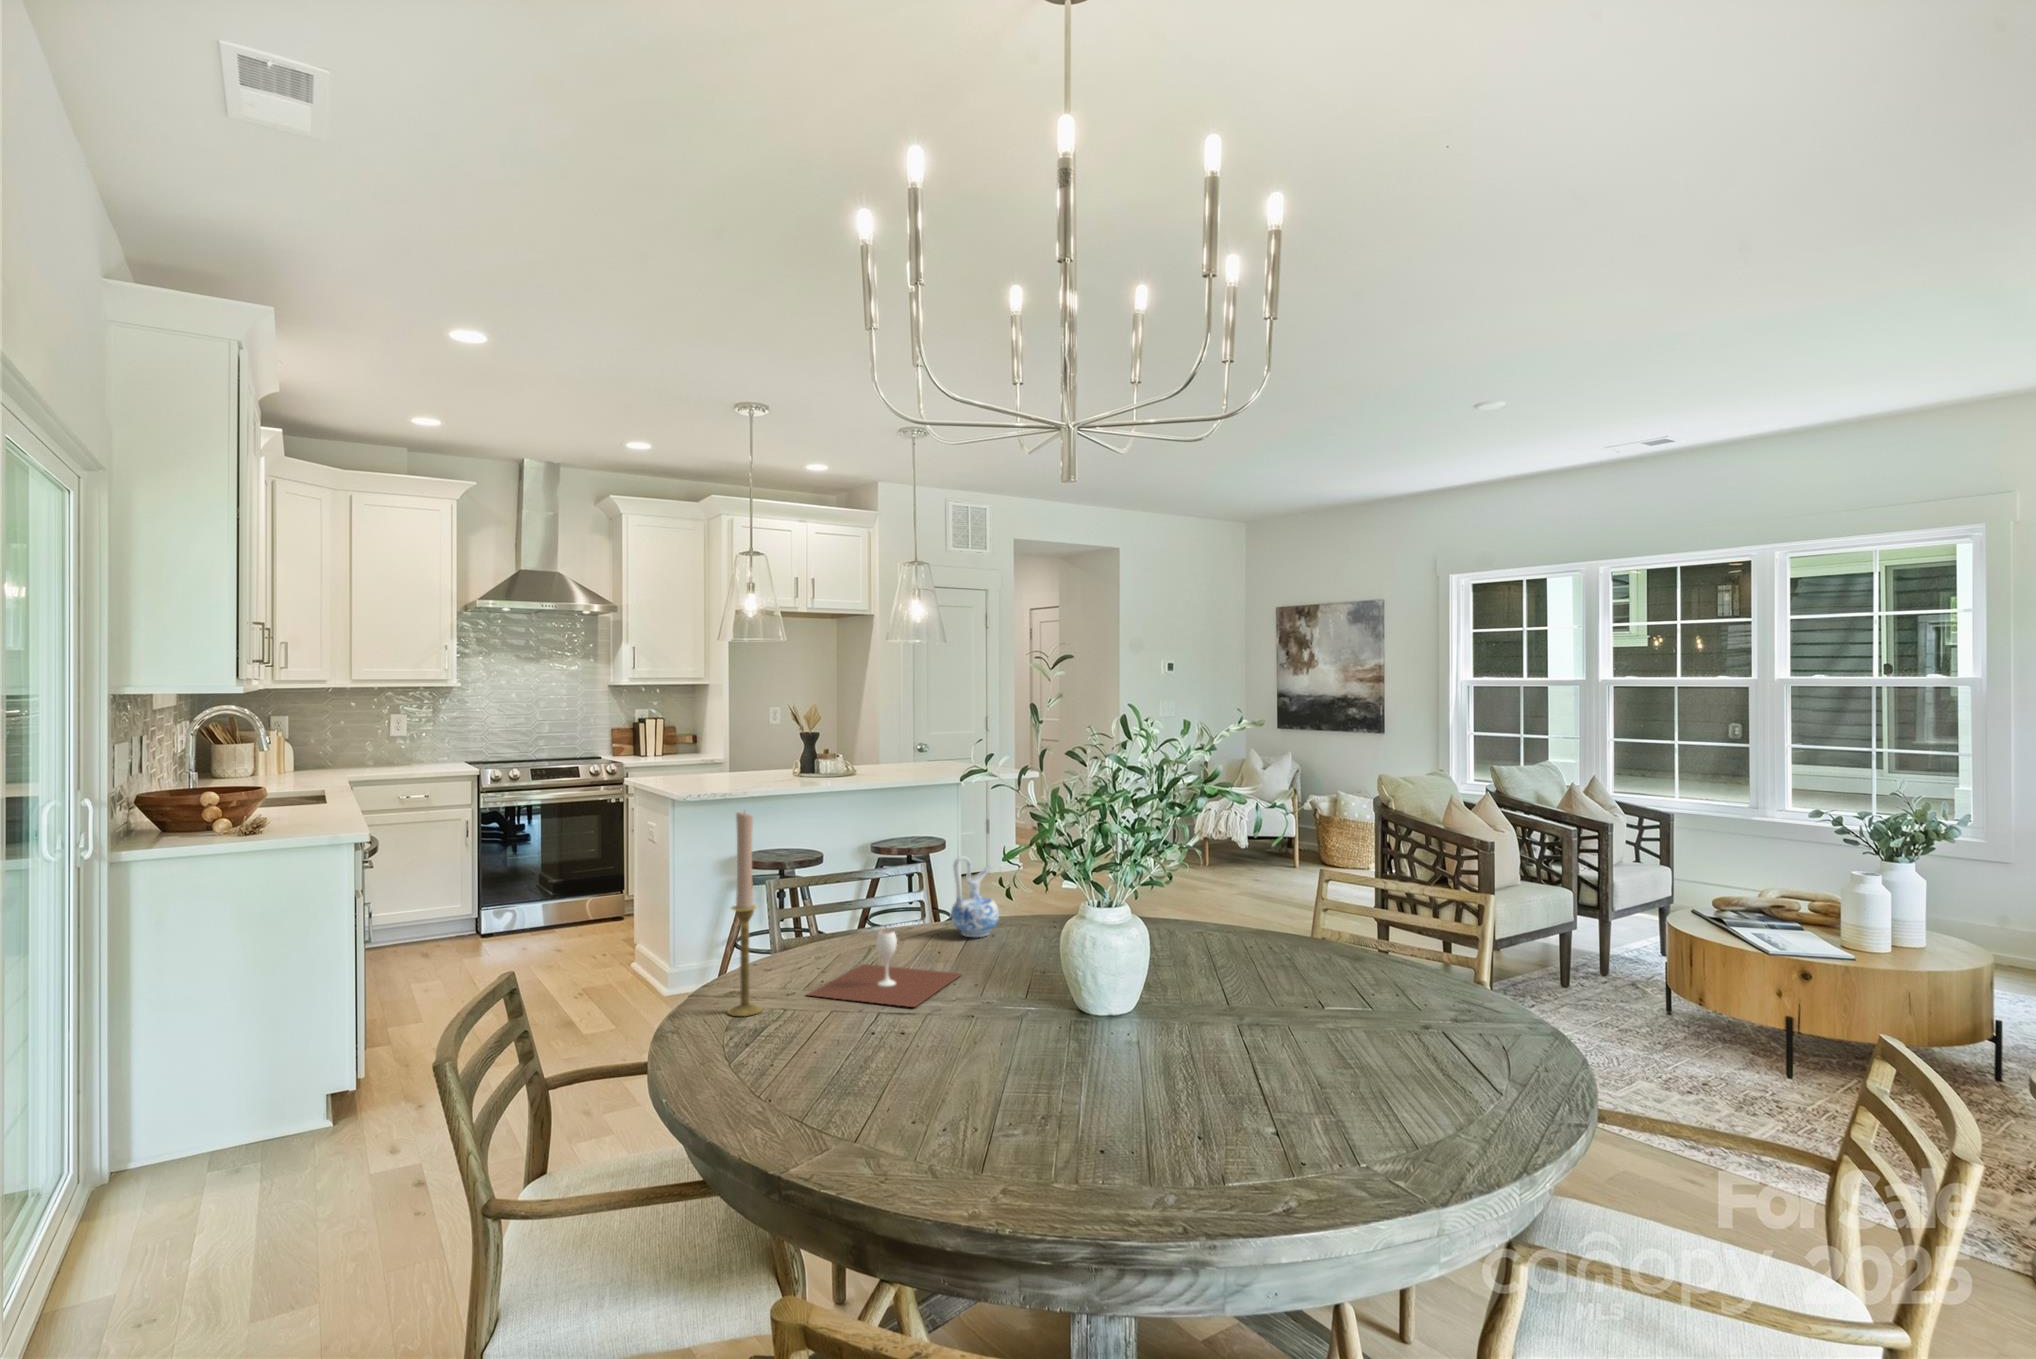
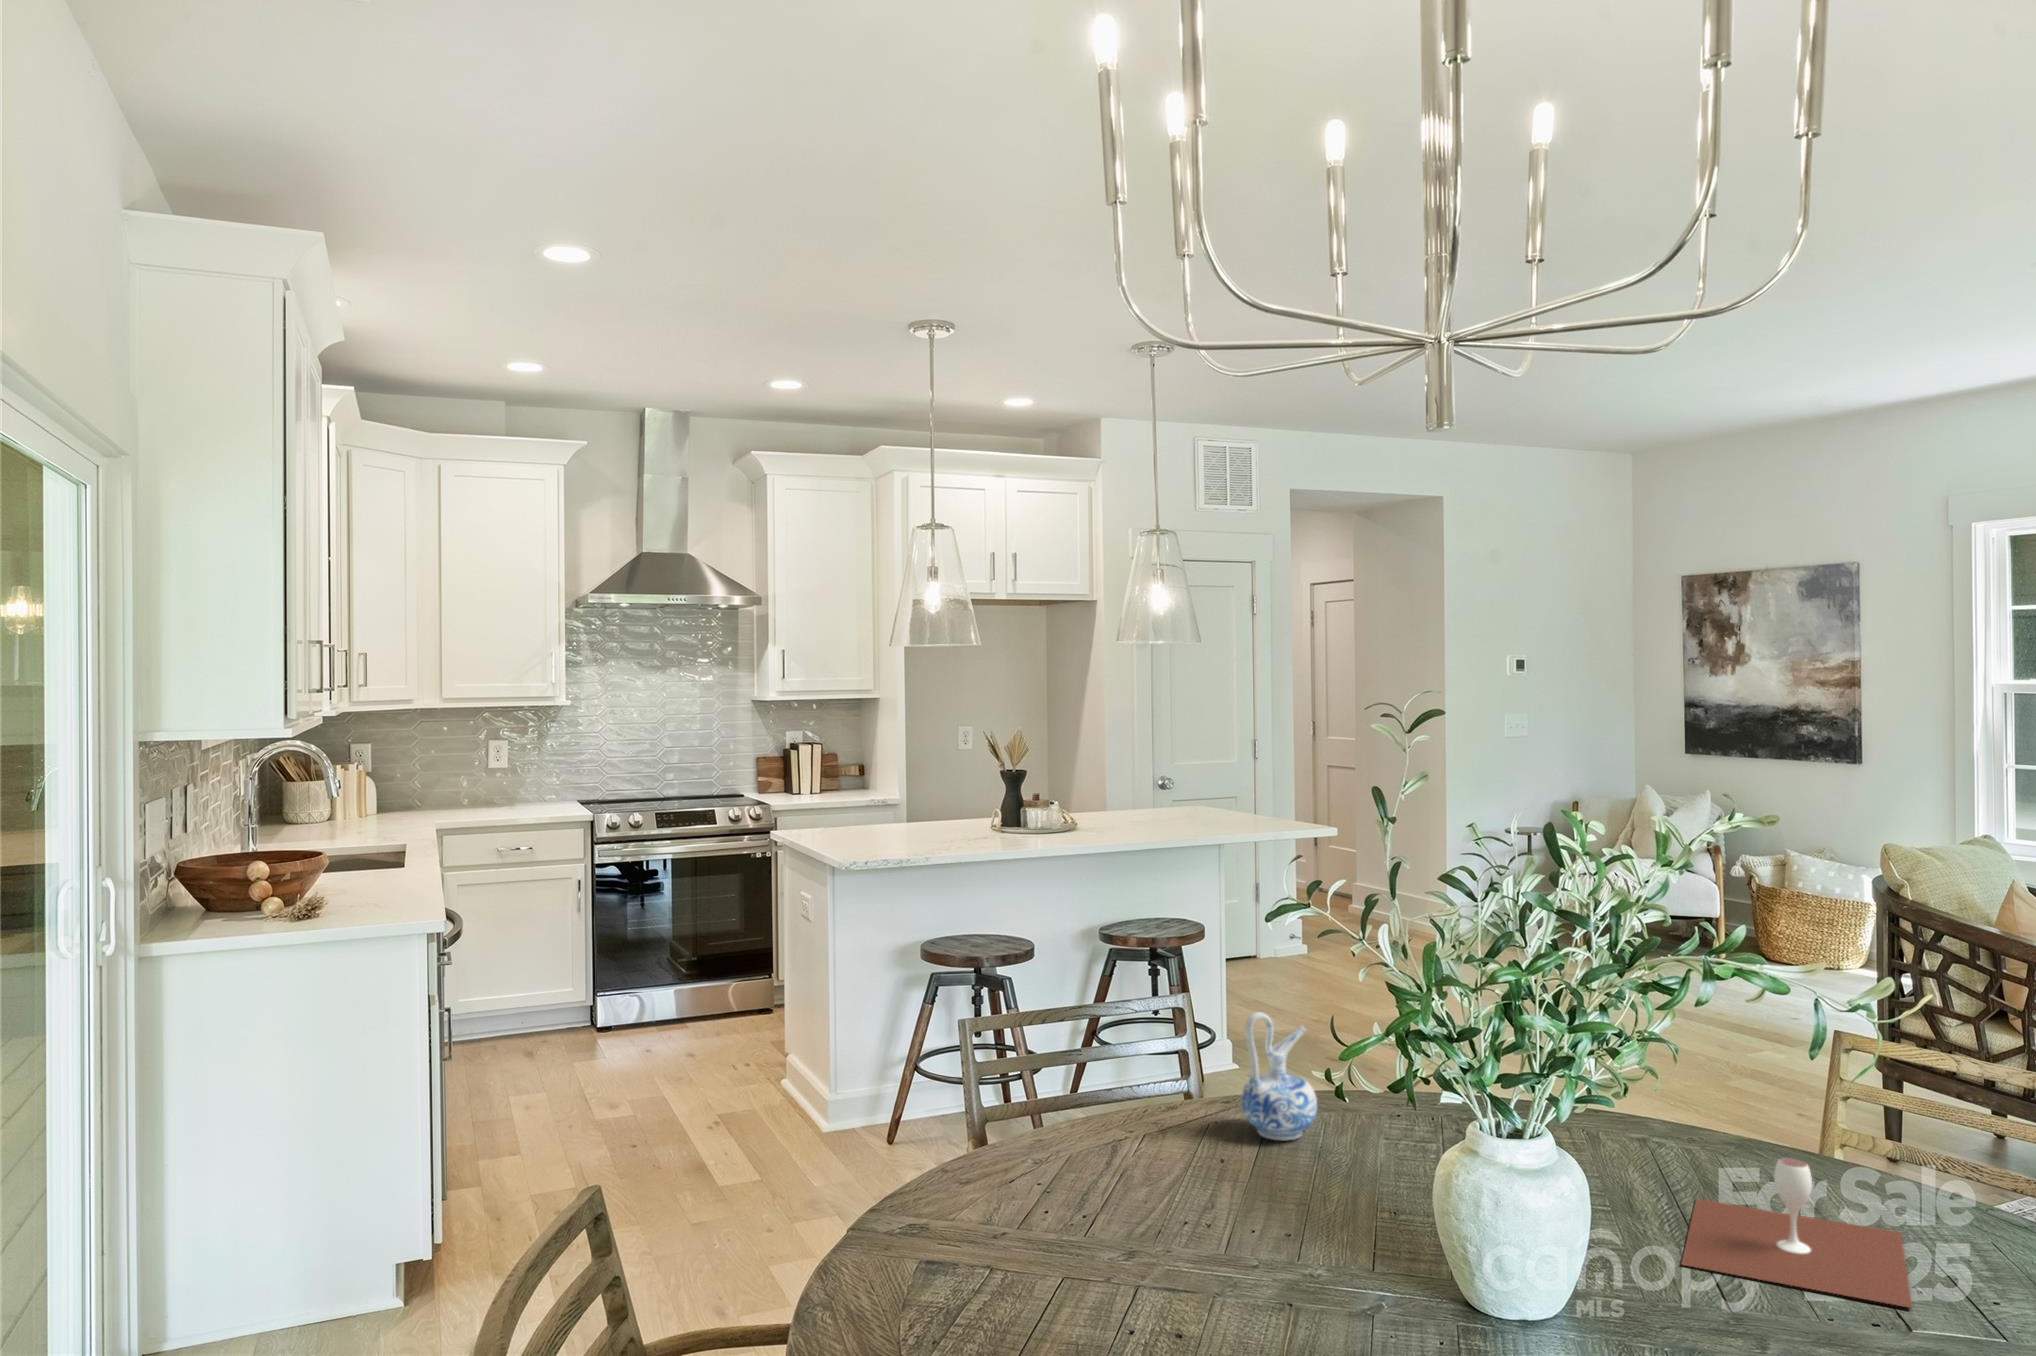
candlestick: present [728,812,763,1016] -> none [906,964,960,1290]
wine glass: present [808,930,961,1007] -> present [1682,1158,1912,1308]

